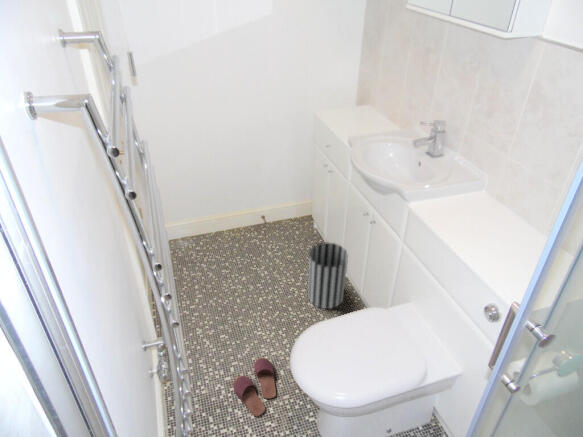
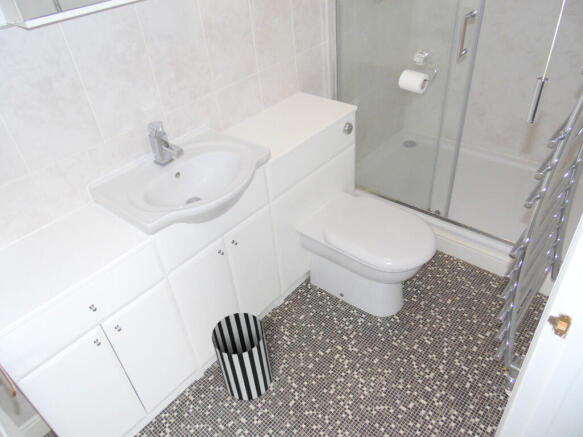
slippers: present [233,358,276,417] -> none [375,350,432,394]

